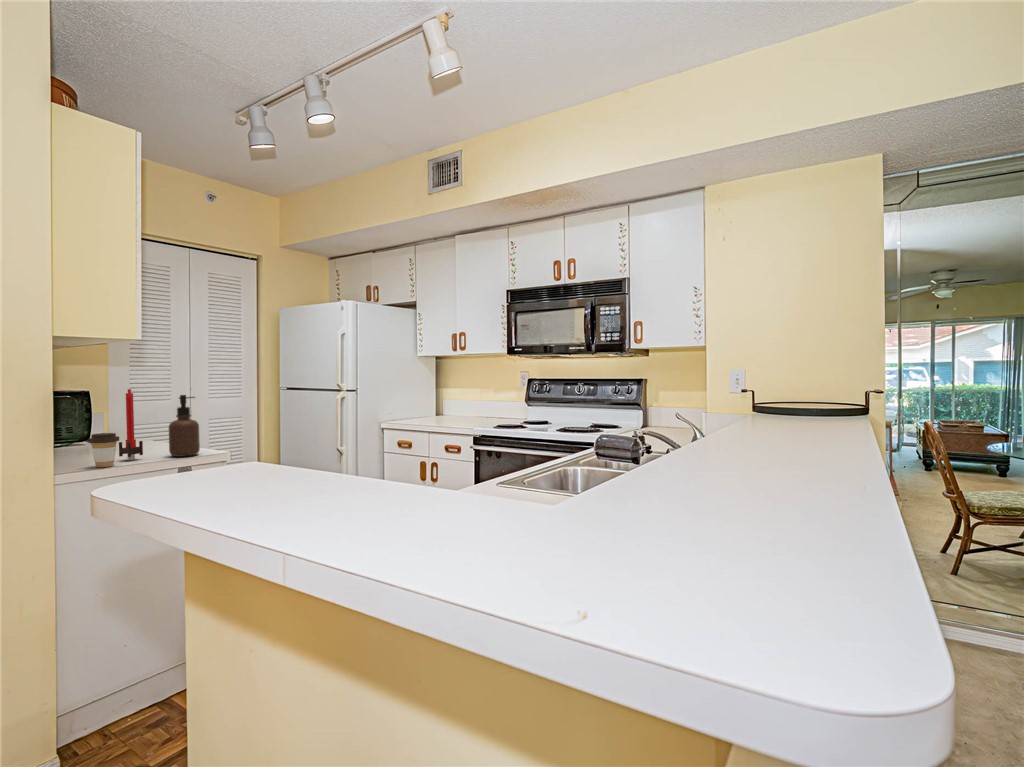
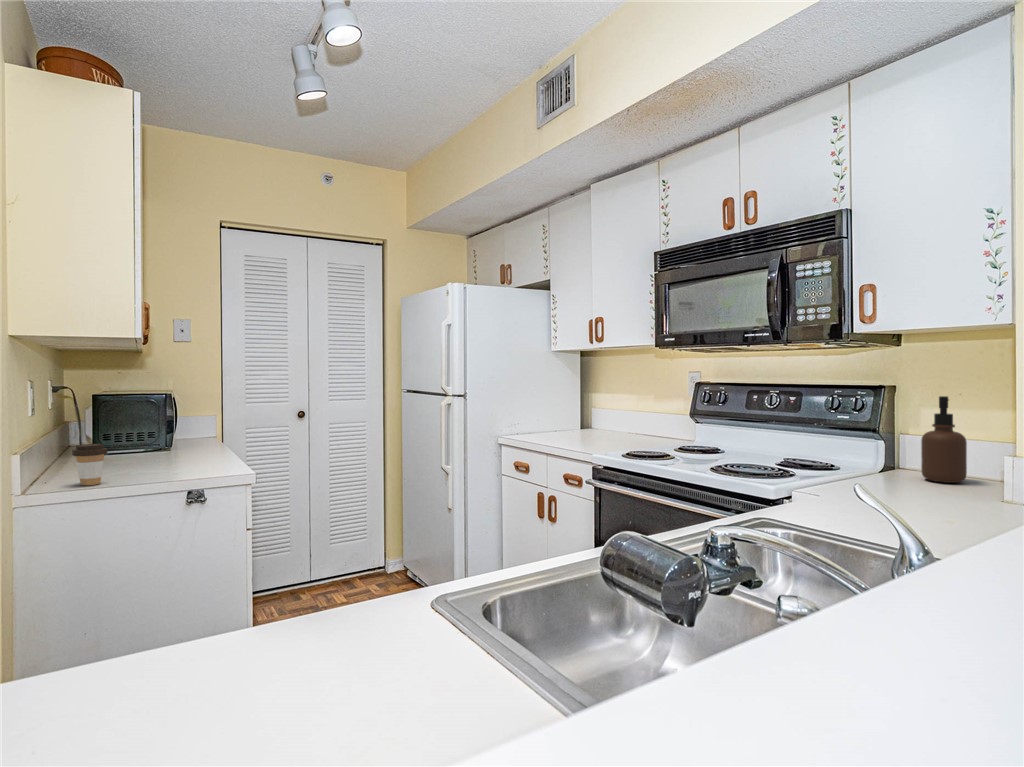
candle: present [119,389,143,460] -> none [123,391,148,477]
soap dispenser: present [169,395,200,457] -> present [921,396,967,483]

